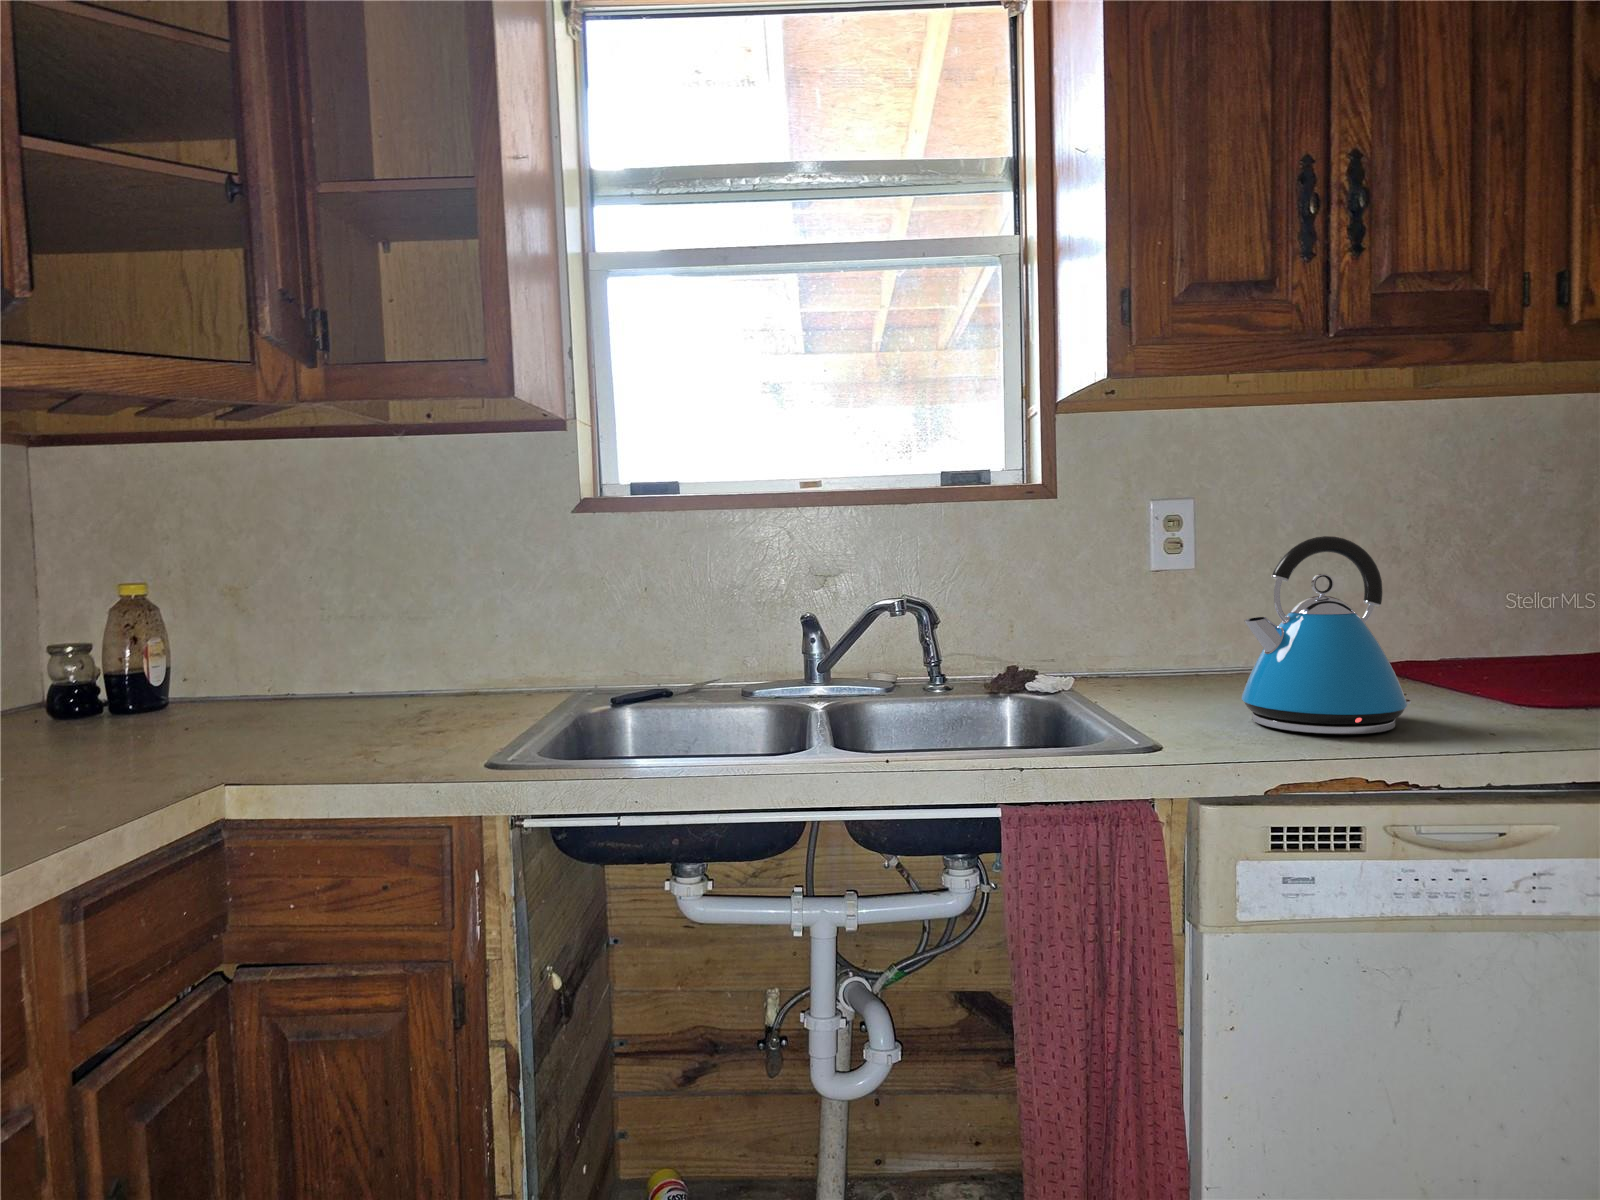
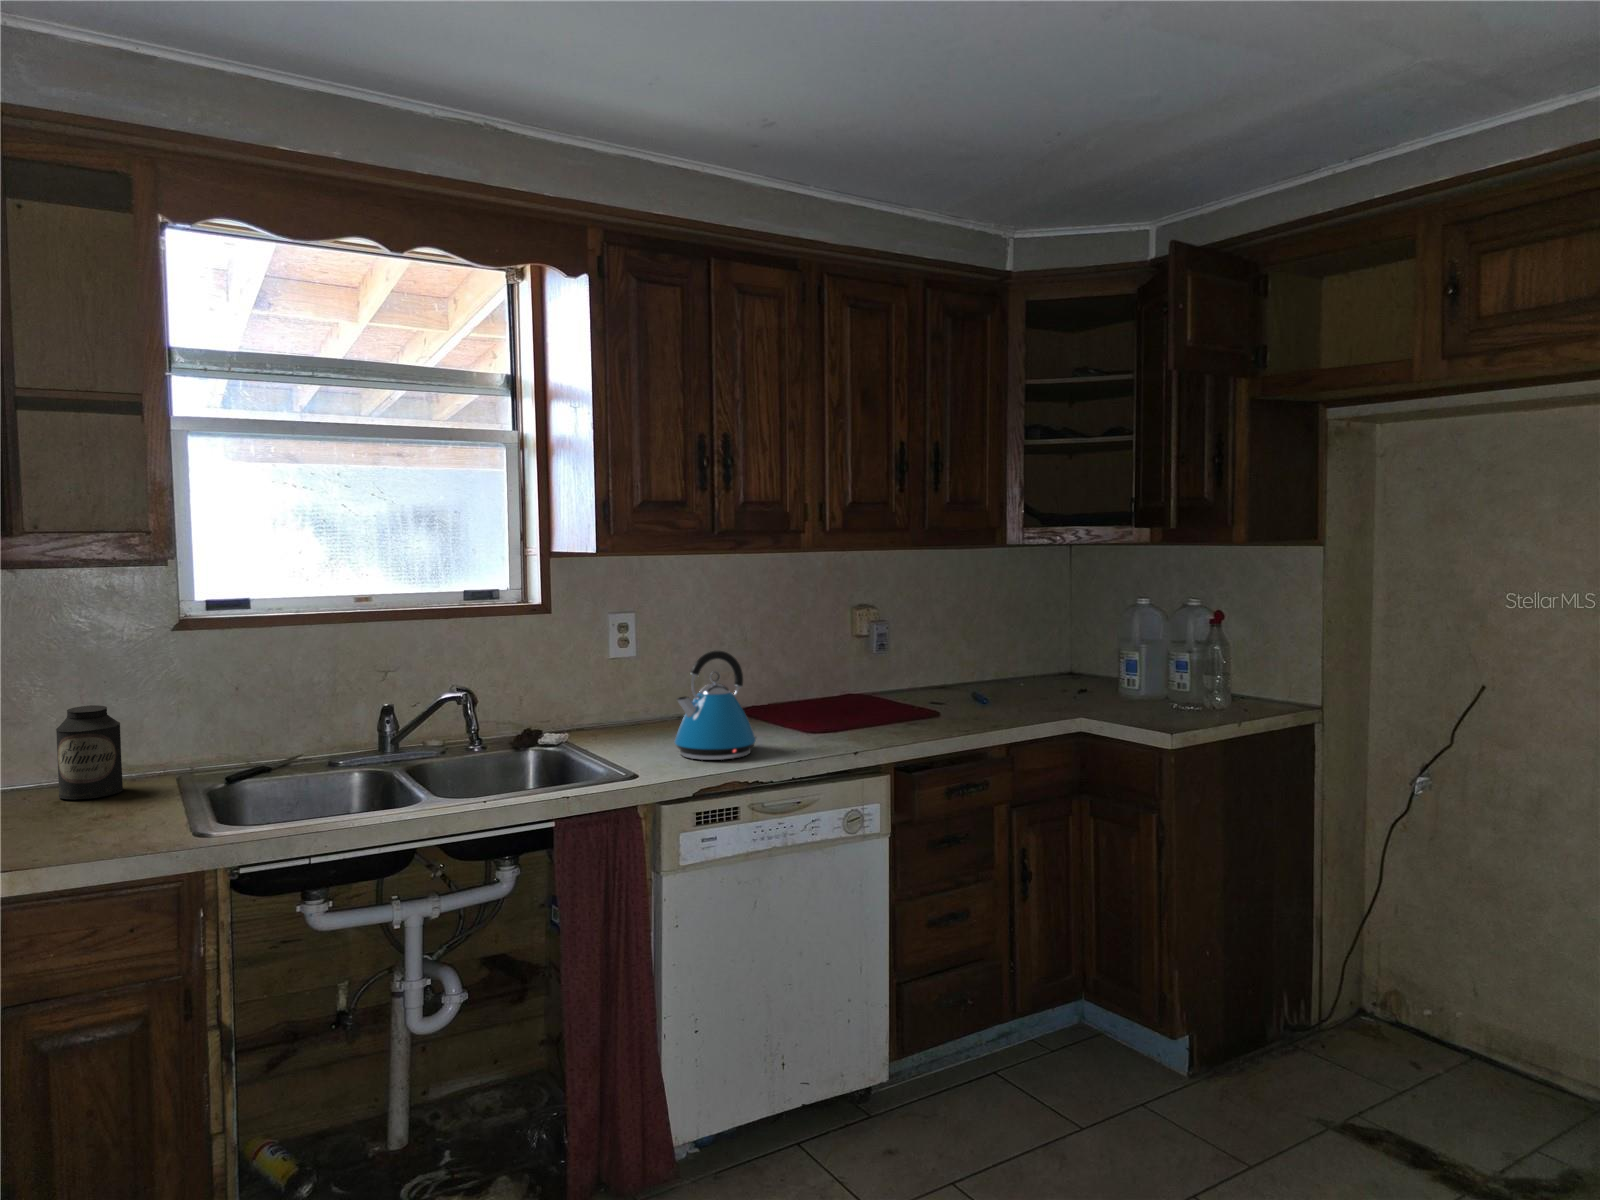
canister: none [444,598,515,708] -> present [56,705,123,799]

